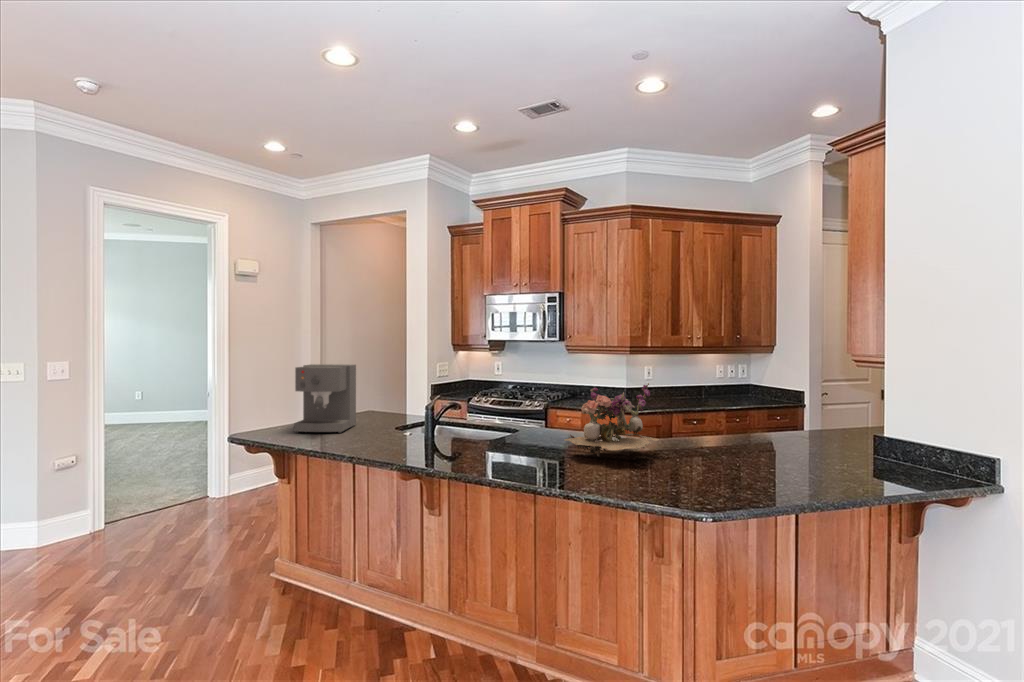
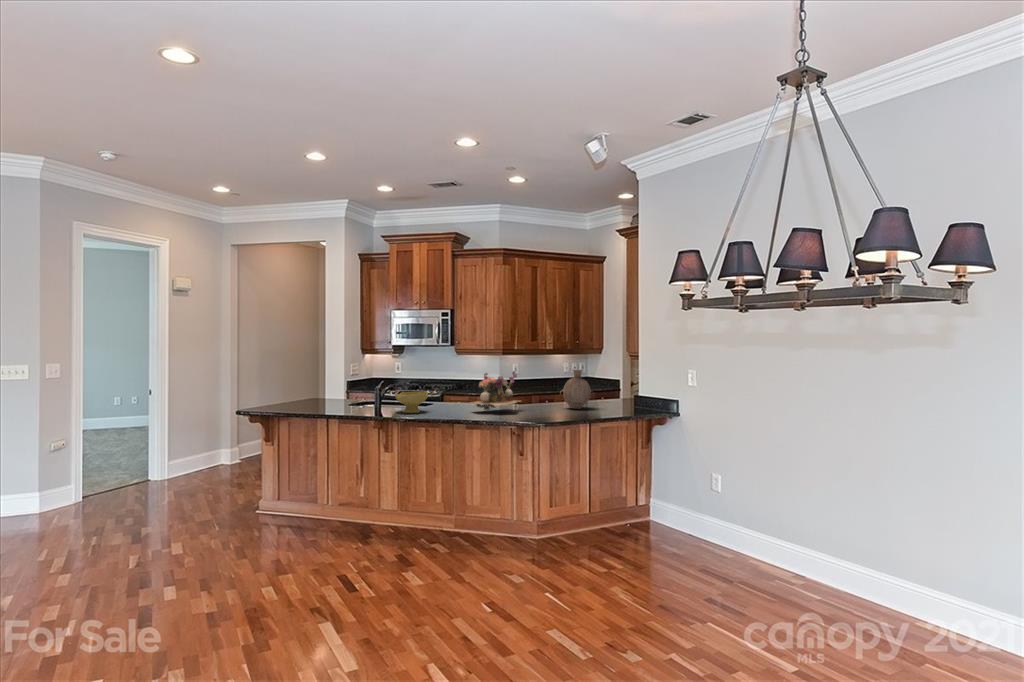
coffee maker: present [294,364,356,433] -> none [283,363,320,409]
vase: none [730,384,798,457] -> present [560,370,594,409]
bowl: none [441,415,496,453] -> present [395,392,428,413]

